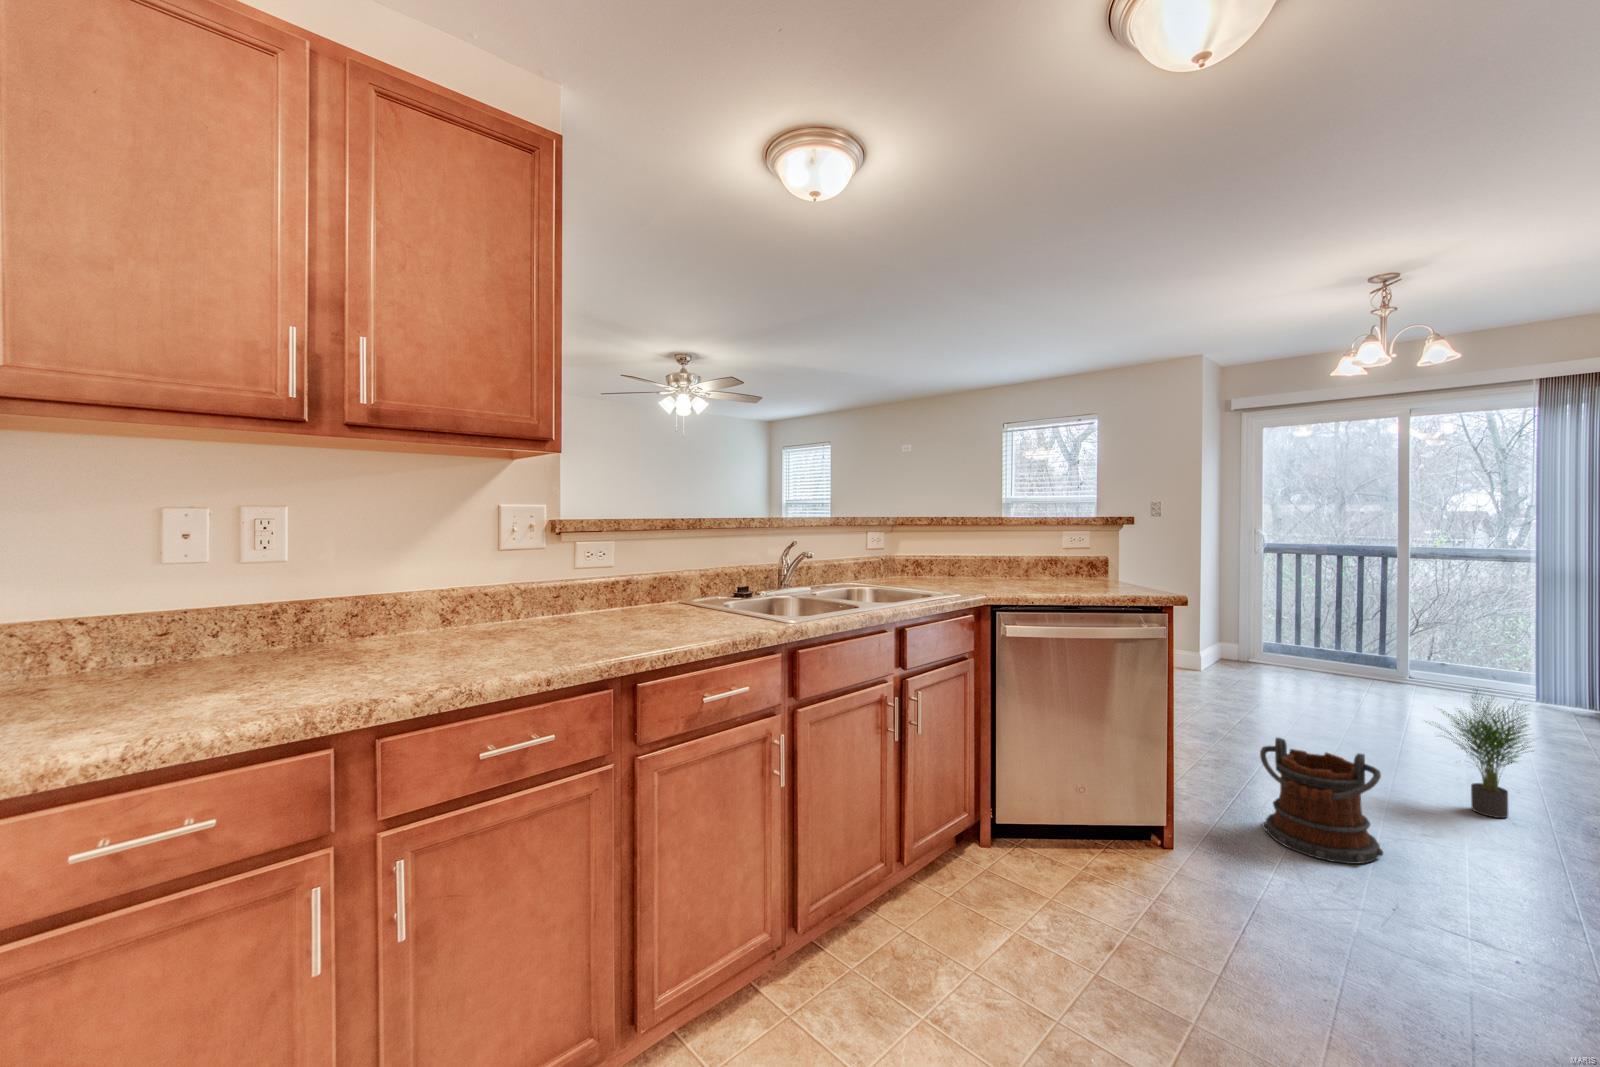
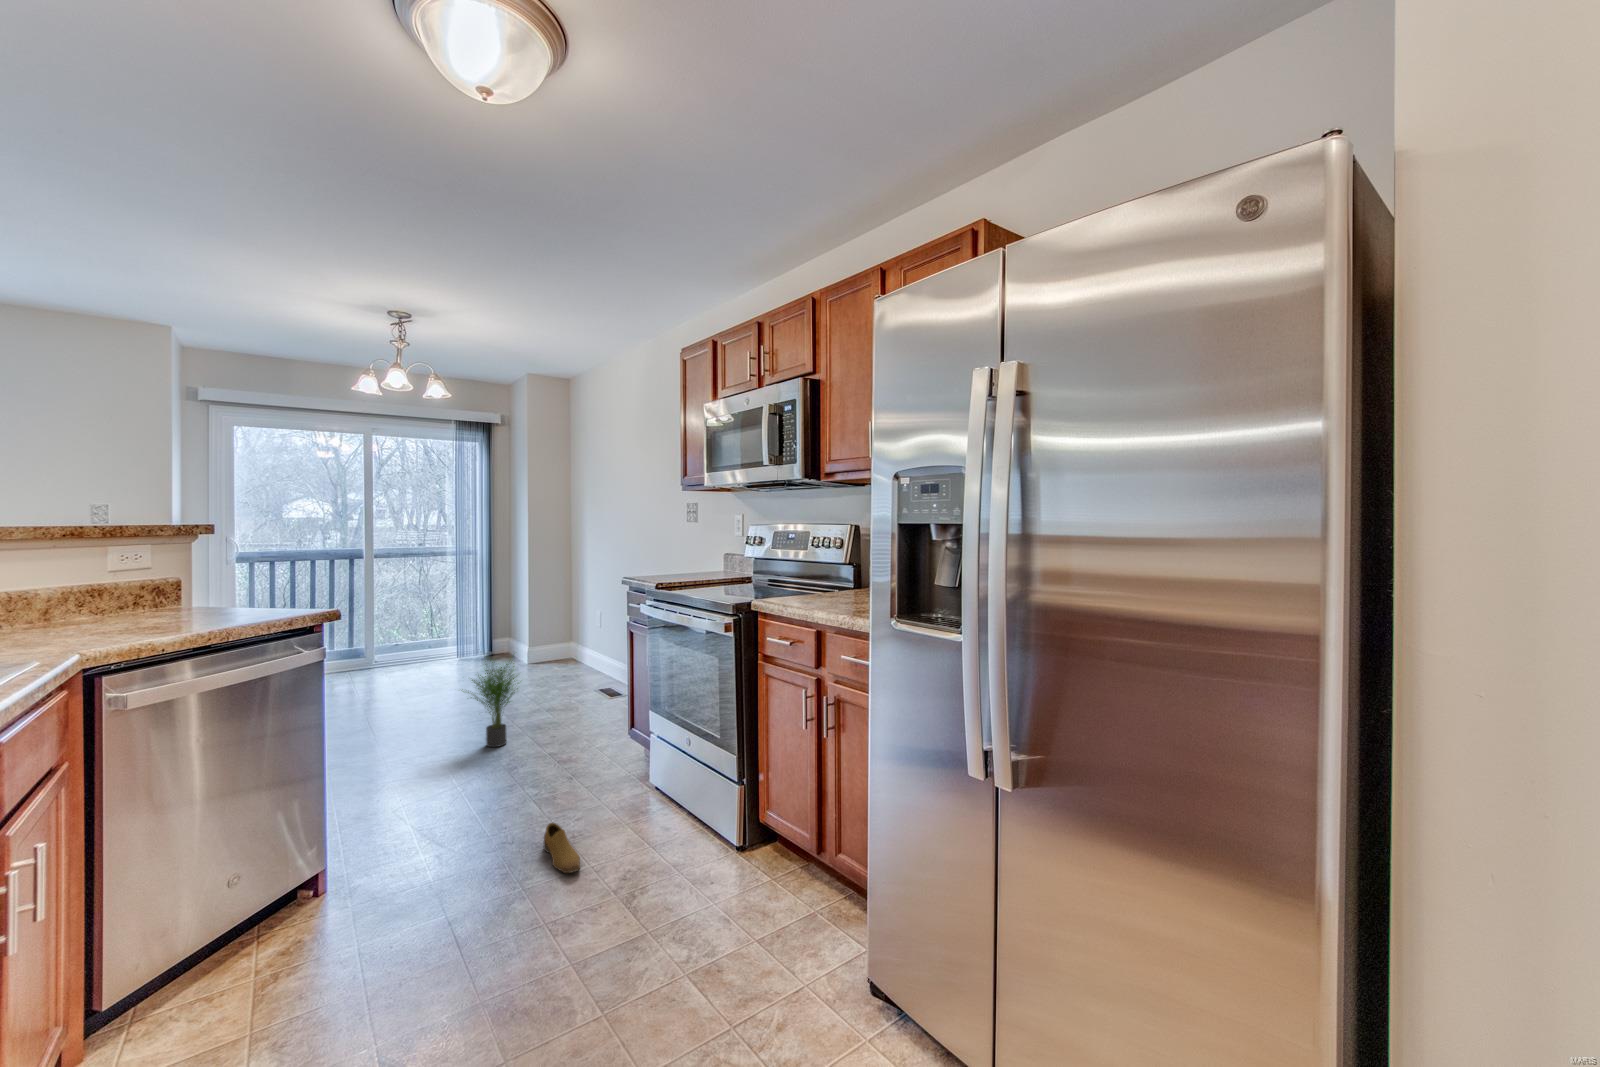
bucket: present [1260,738,1383,864] -> none [380,725,476,833]
shoe: none [1411,924,1467,1007] -> present [543,823,580,873]

